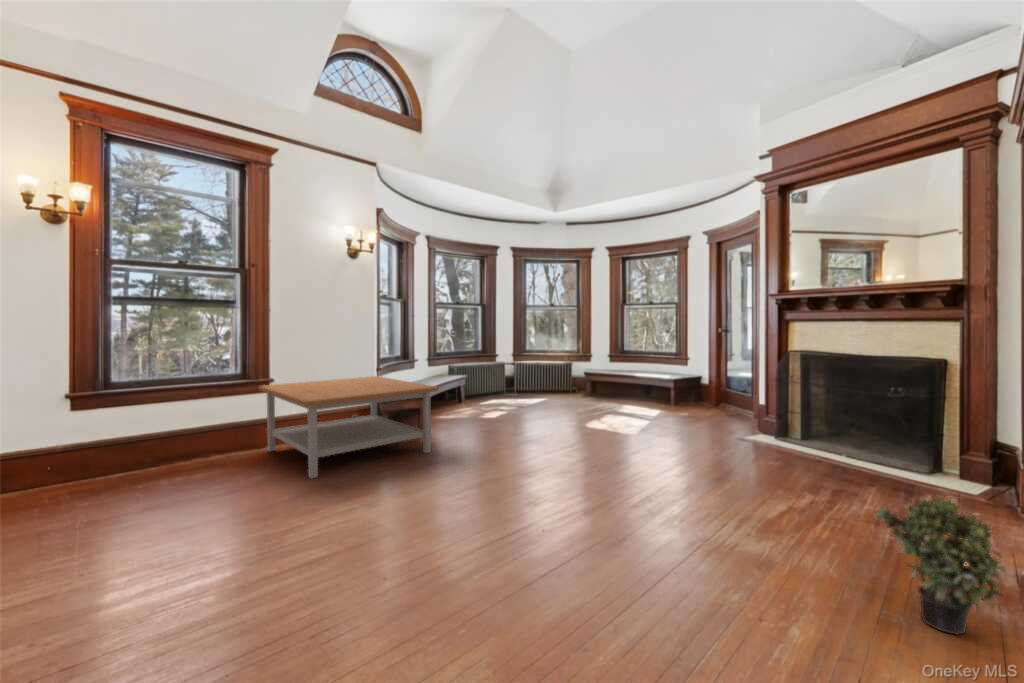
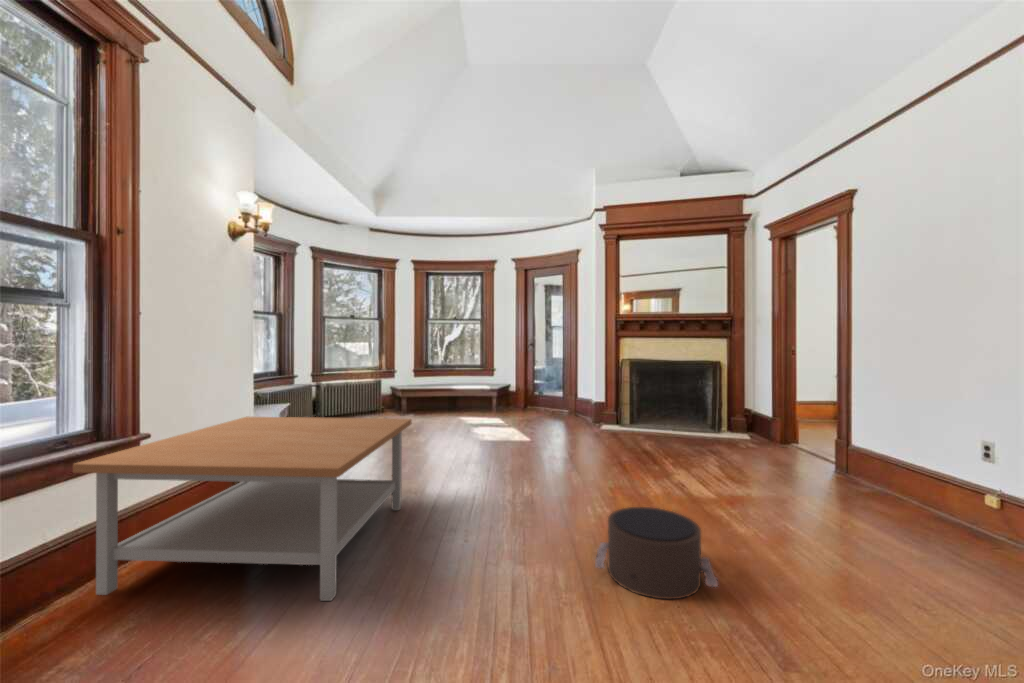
pouf: none [417,475,500,549] -> present [595,507,718,599]
potted plant: present [876,497,1005,634] -> none [874,439,951,515]

